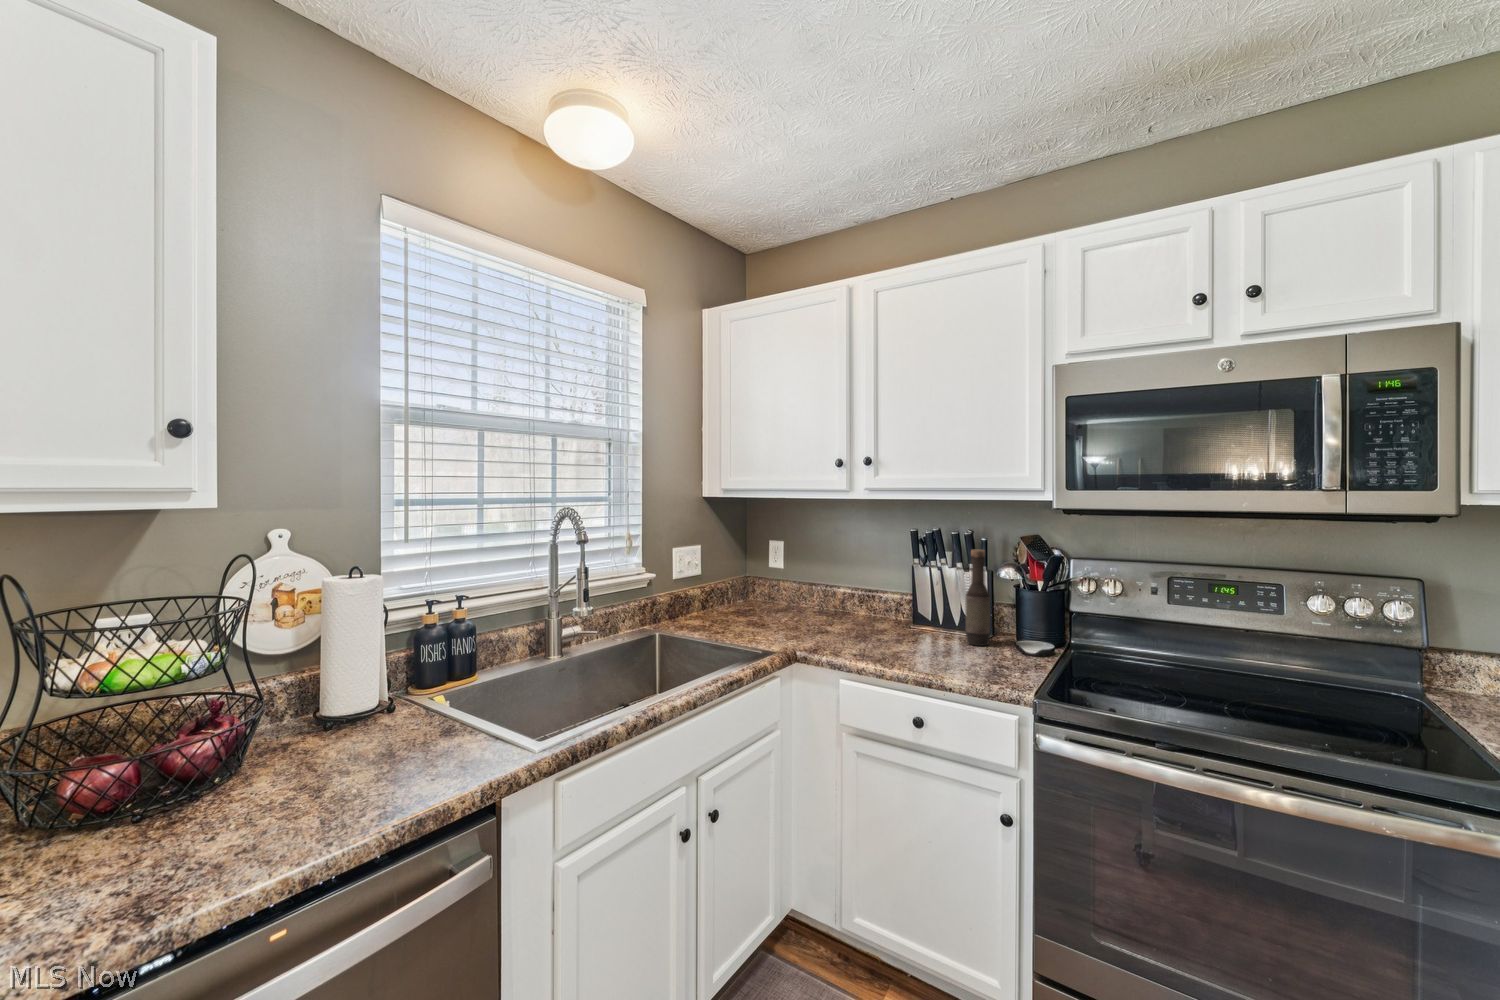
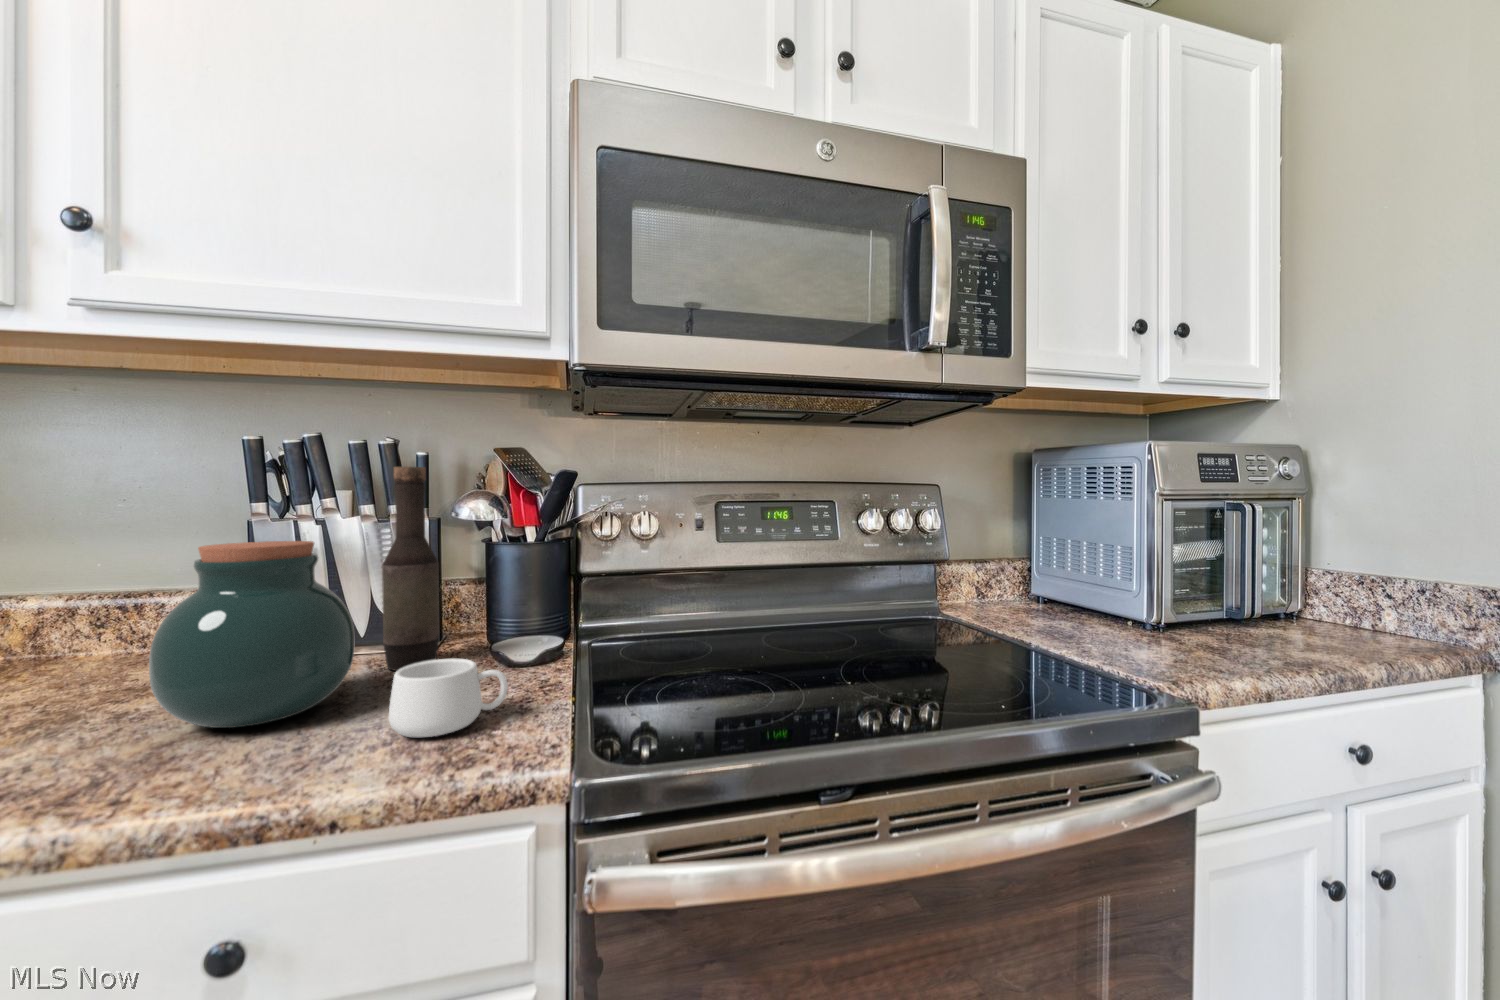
jar: none [893,583,955,653] -> present [149,541,354,728]
mug: none [968,642,1015,673] -> present [389,658,508,737]

